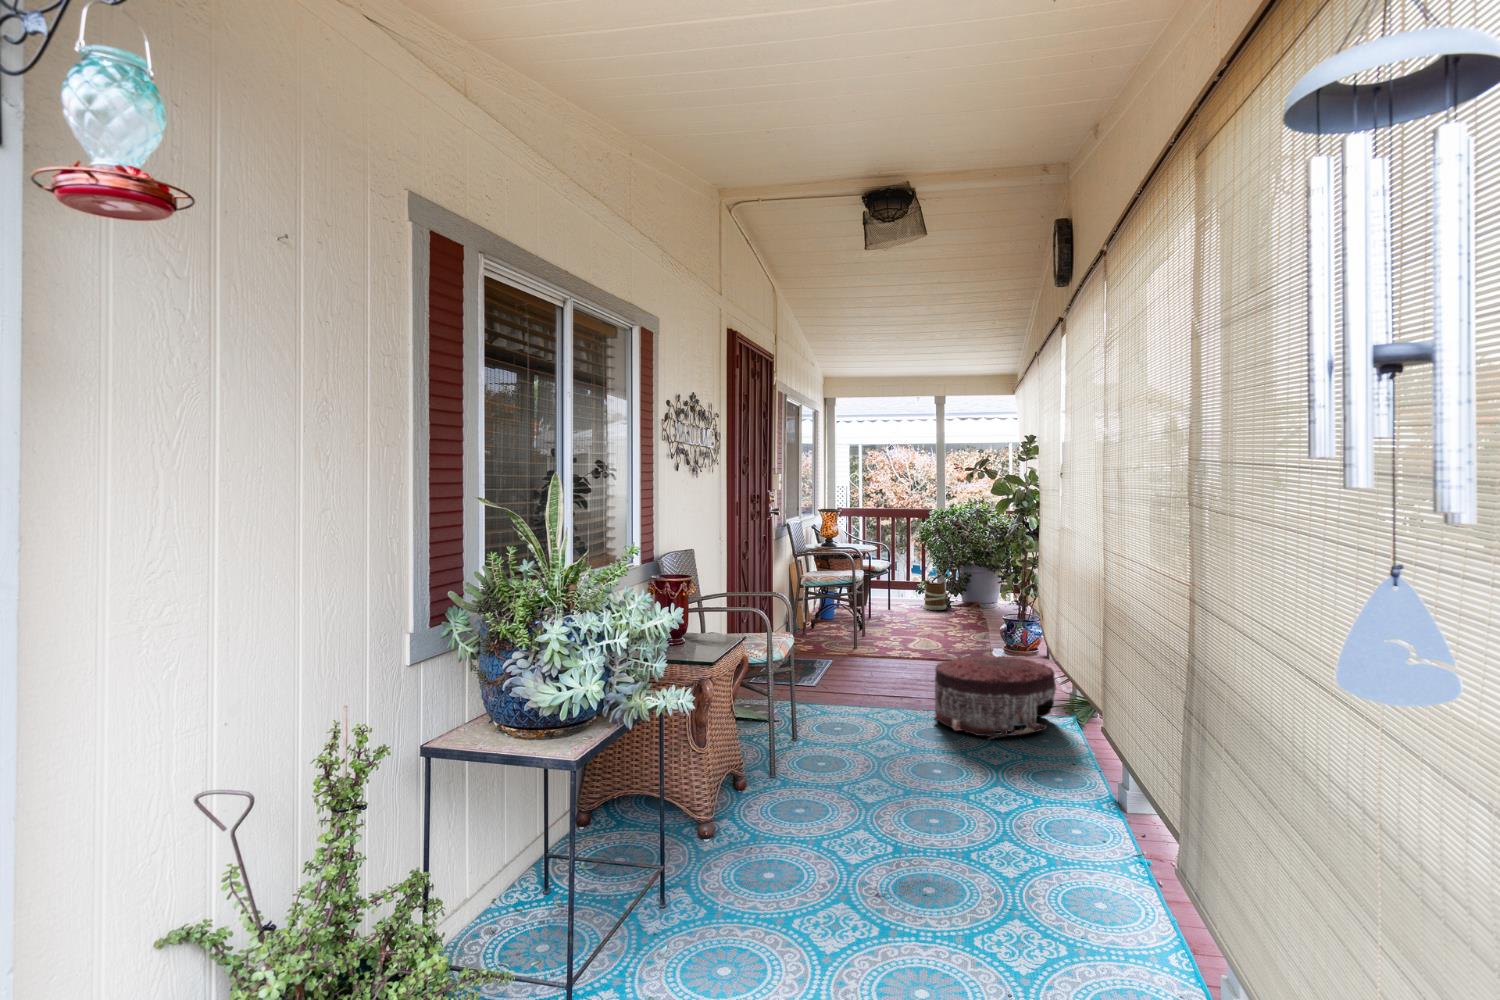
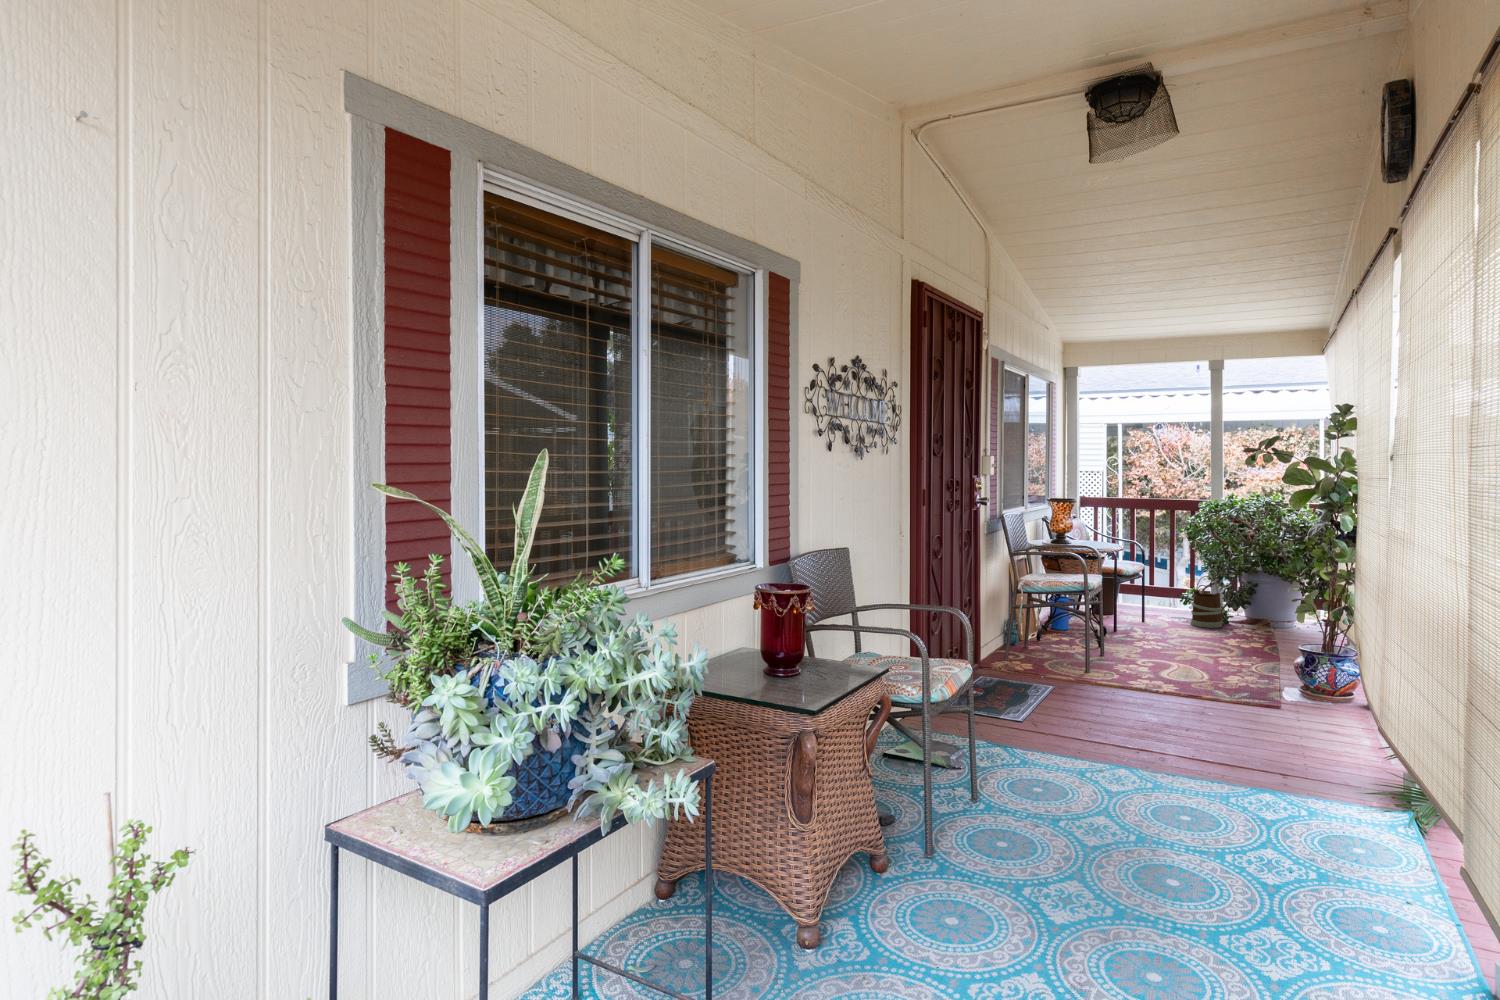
pouf: present [934,656,1057,739] -> none [1178,706,1379,835]

